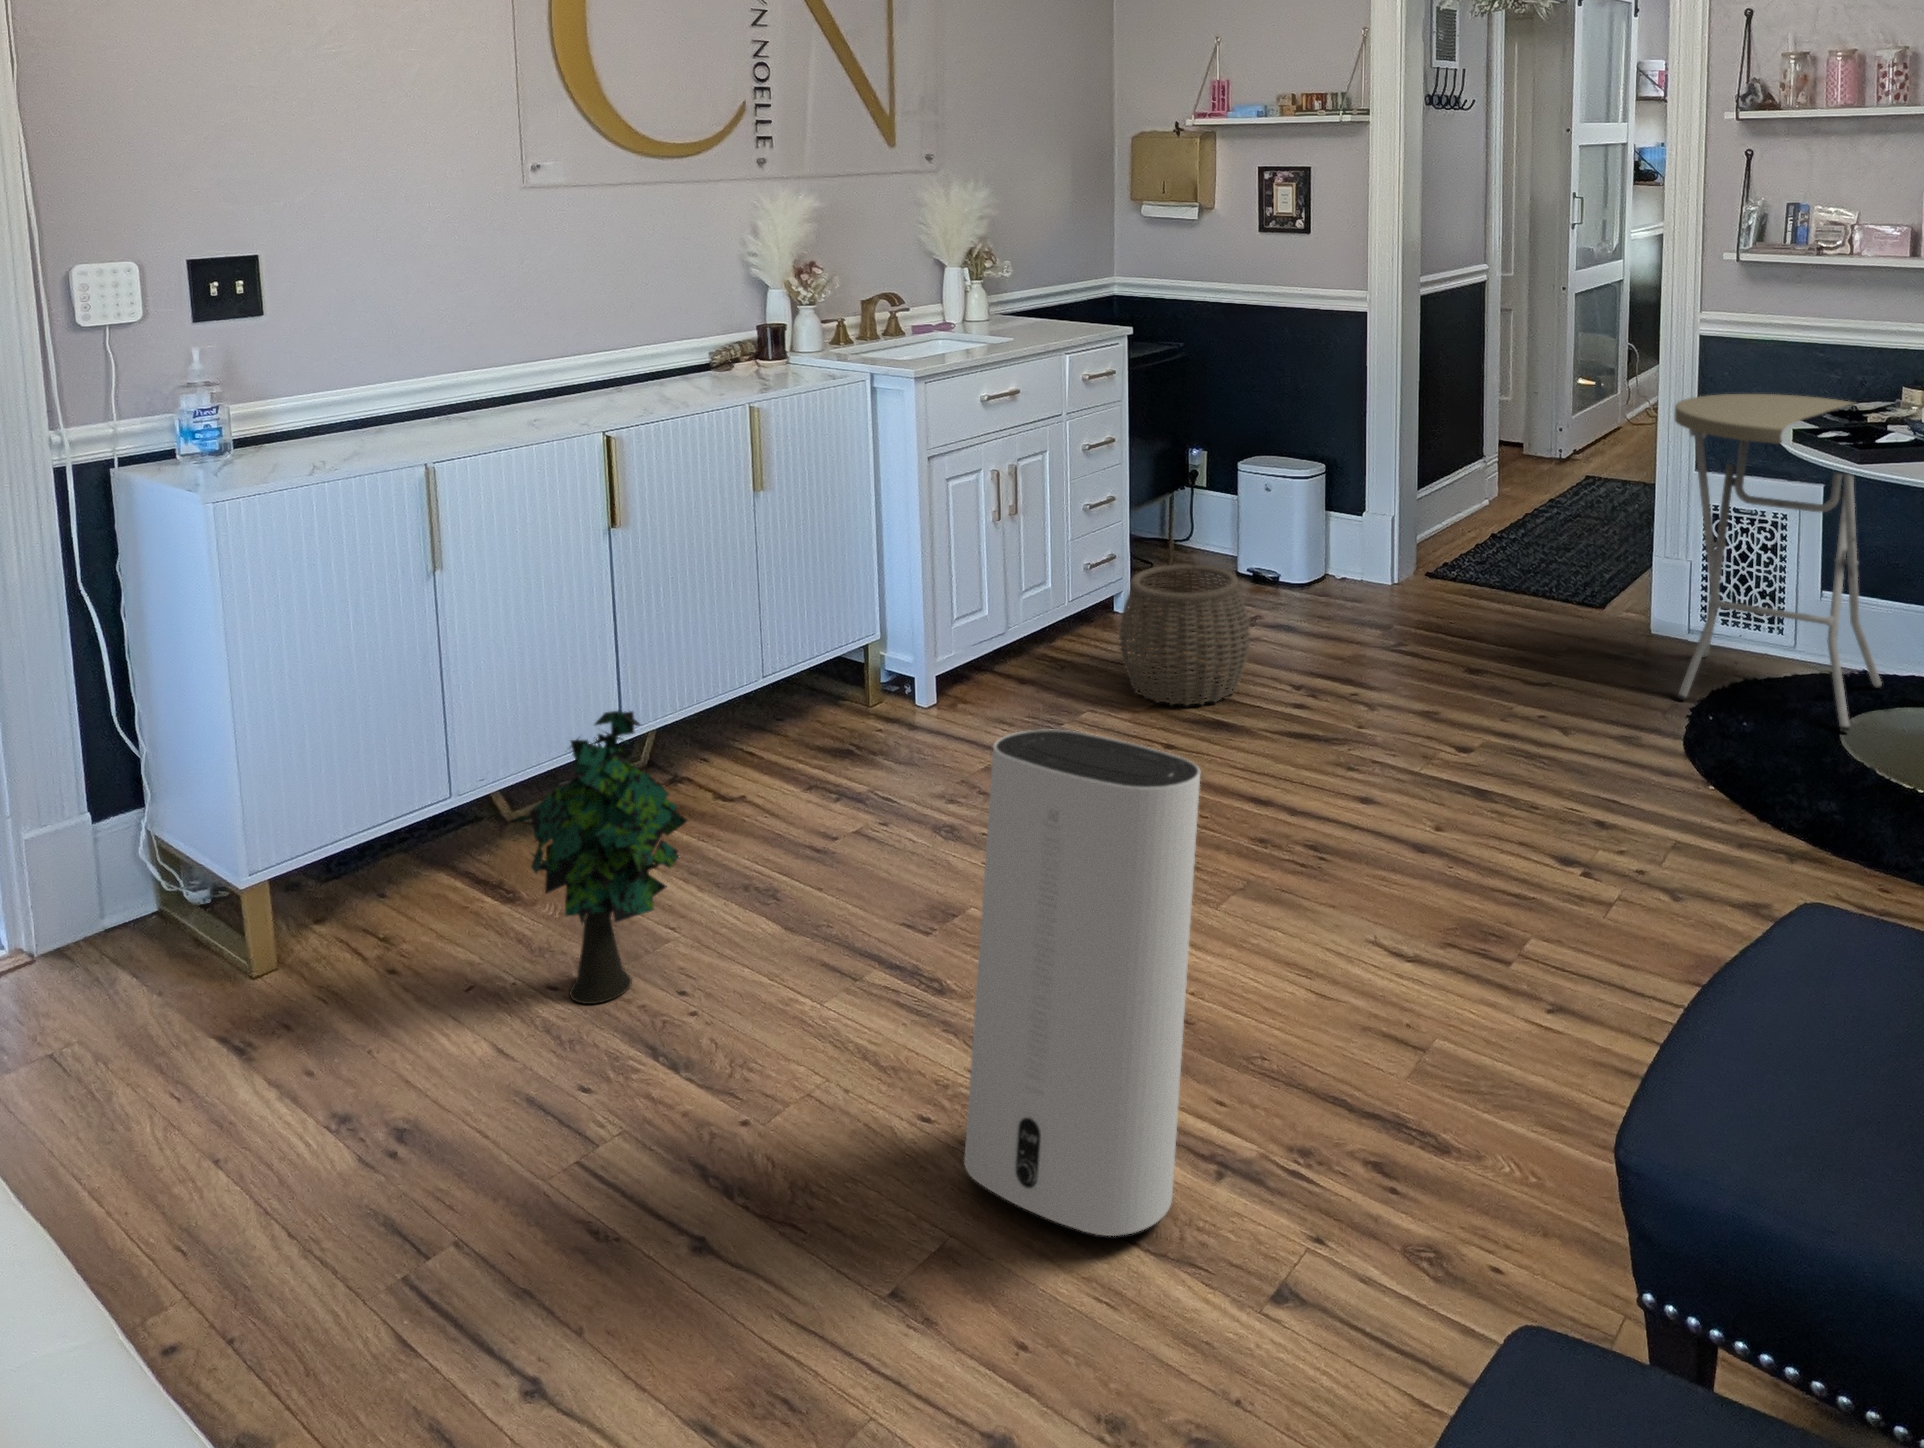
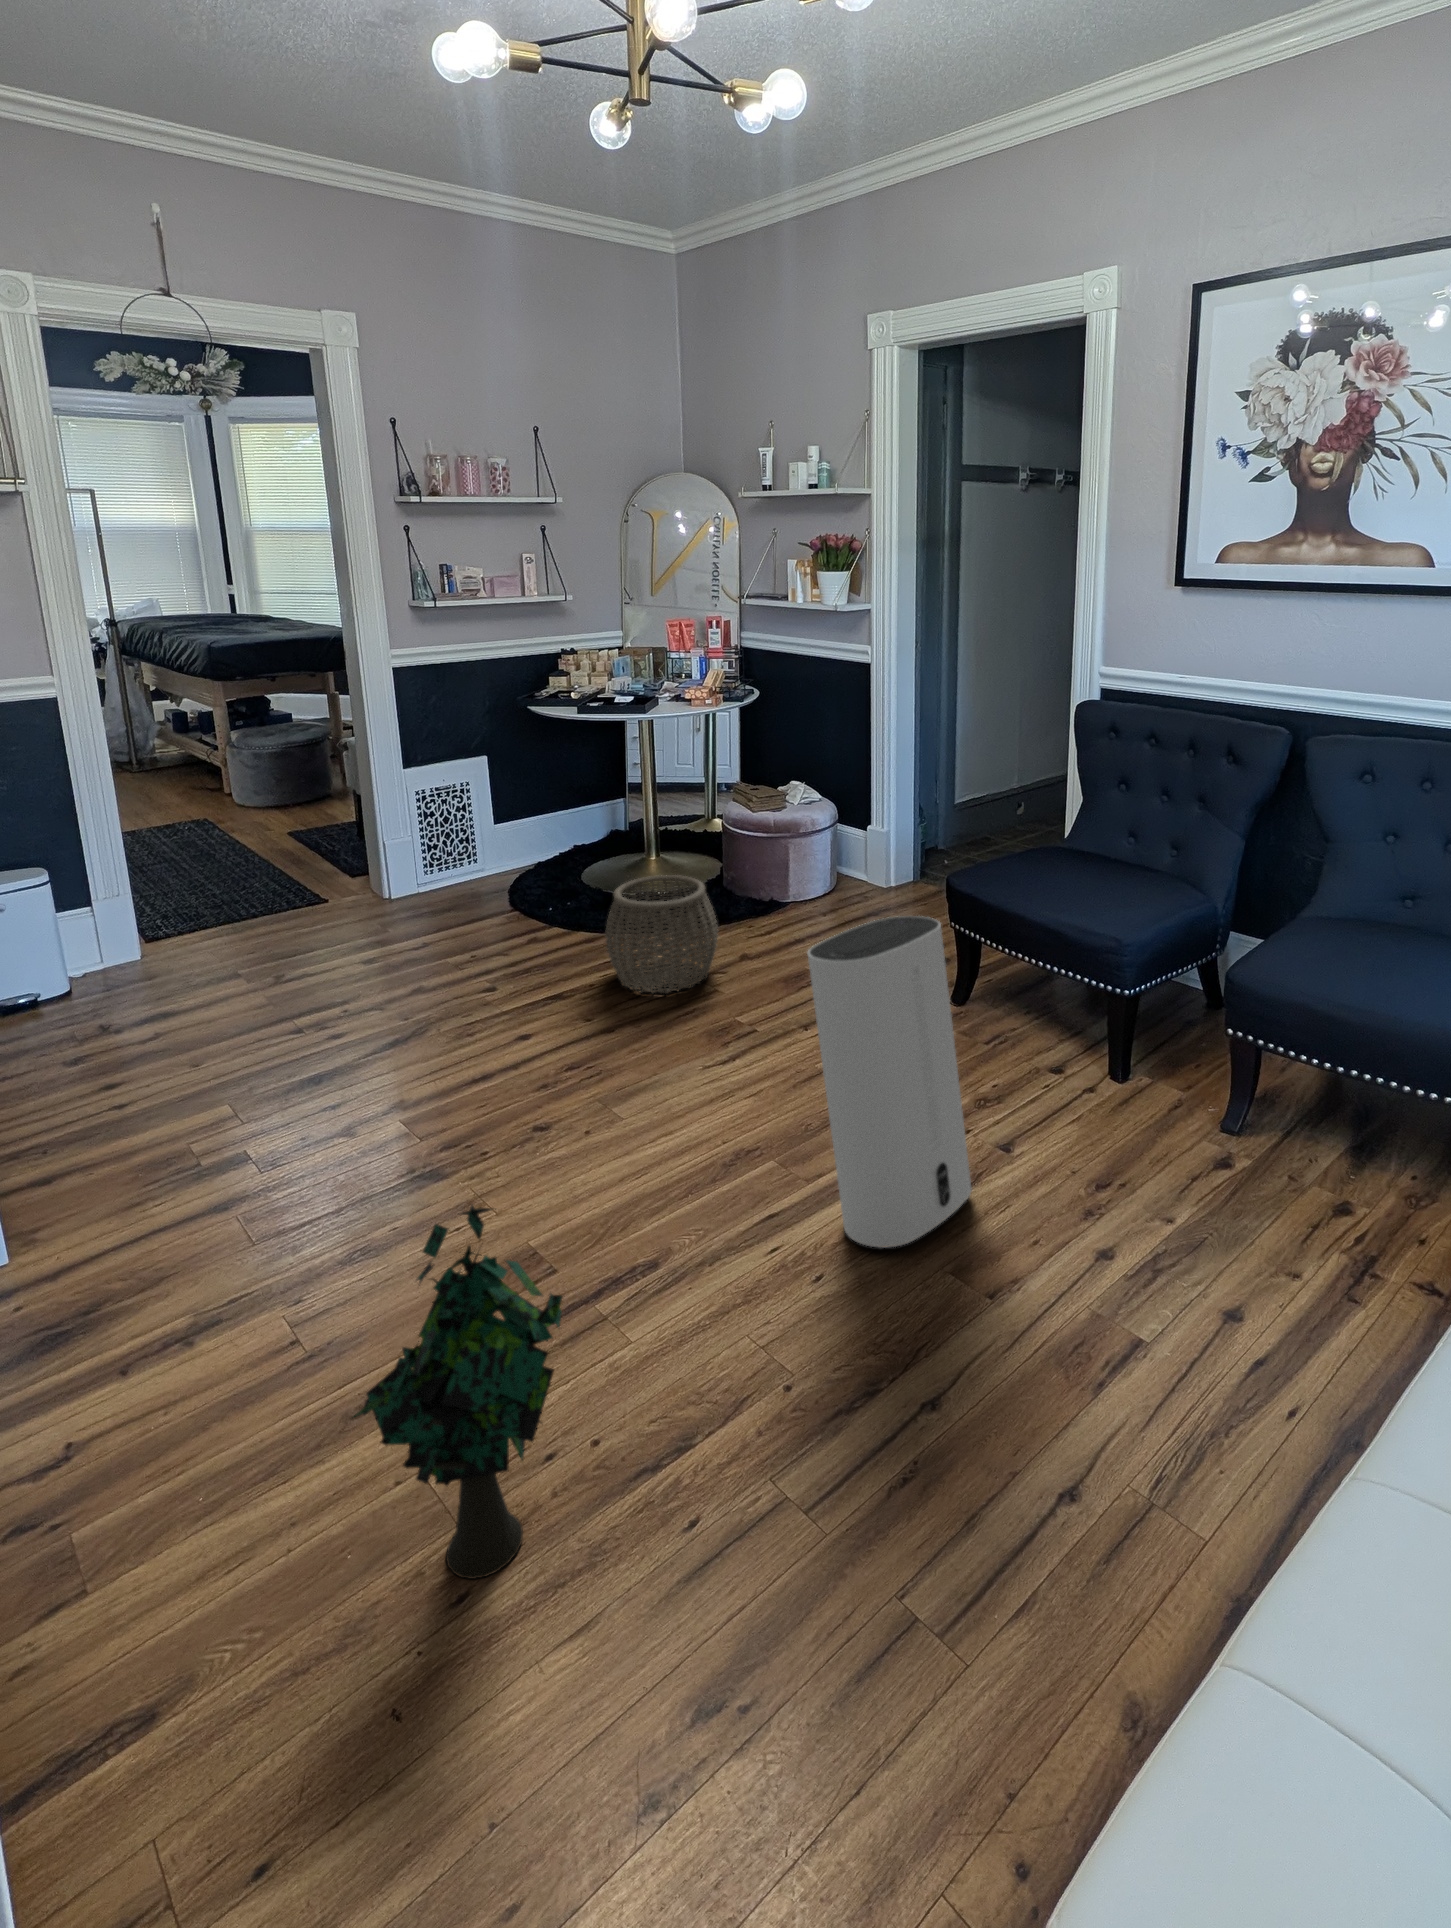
side table: present [1675,394,1882,731] -> none [435,695,592,913]
woven basket: present [1119,564,1251,705] -> present [605,875,718,993]

